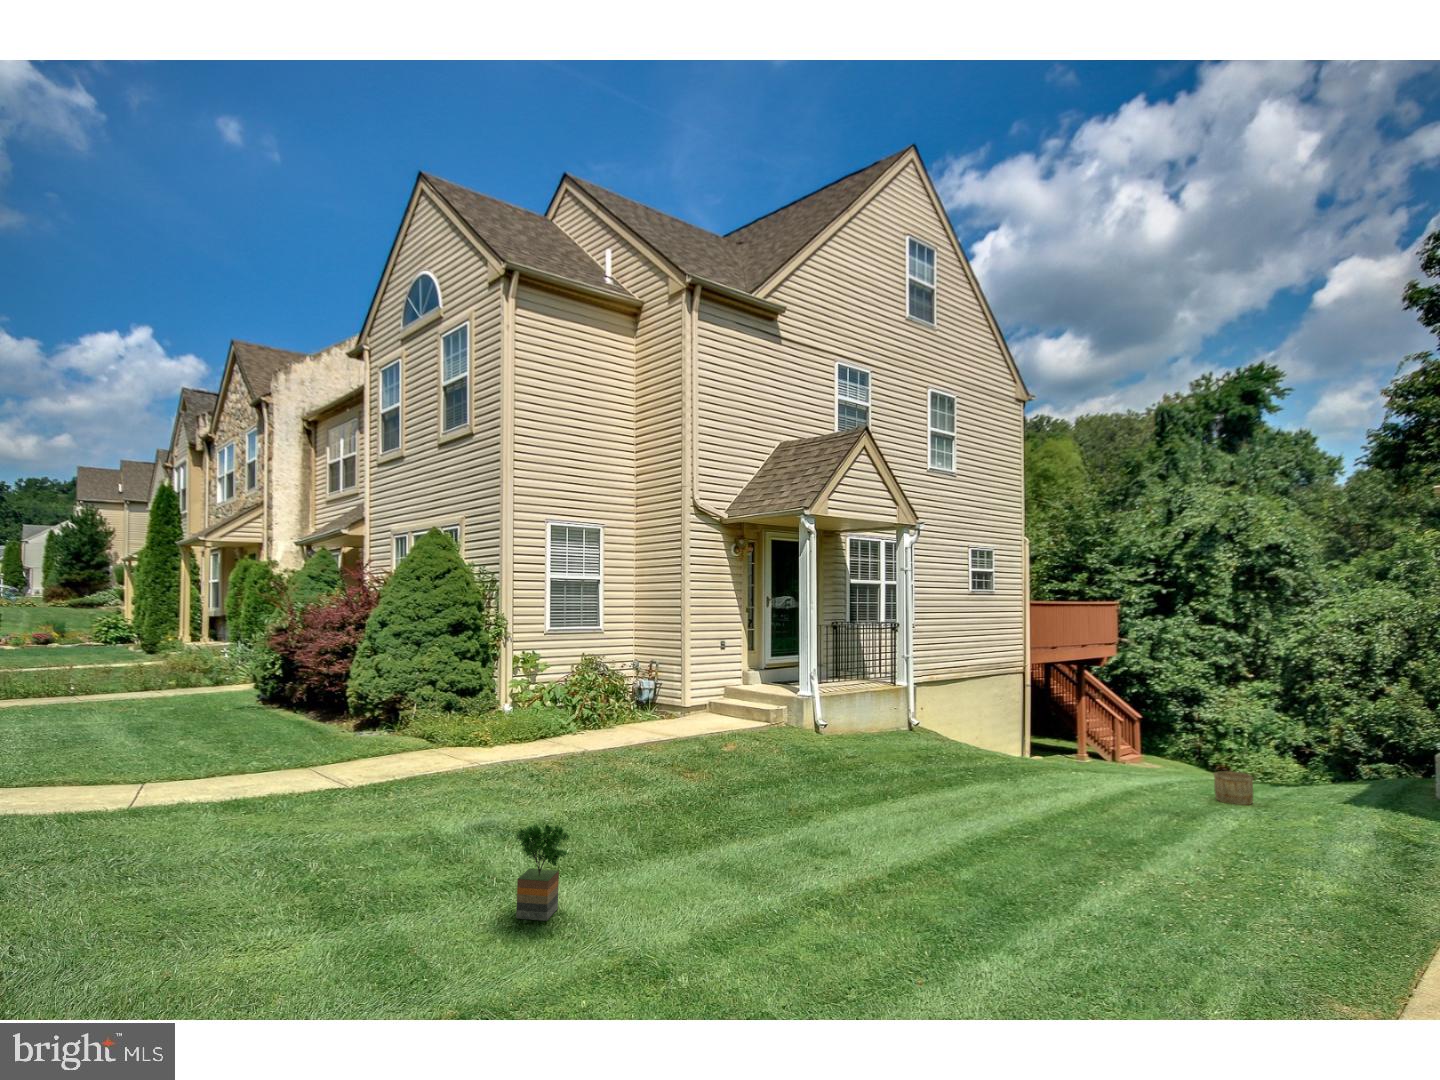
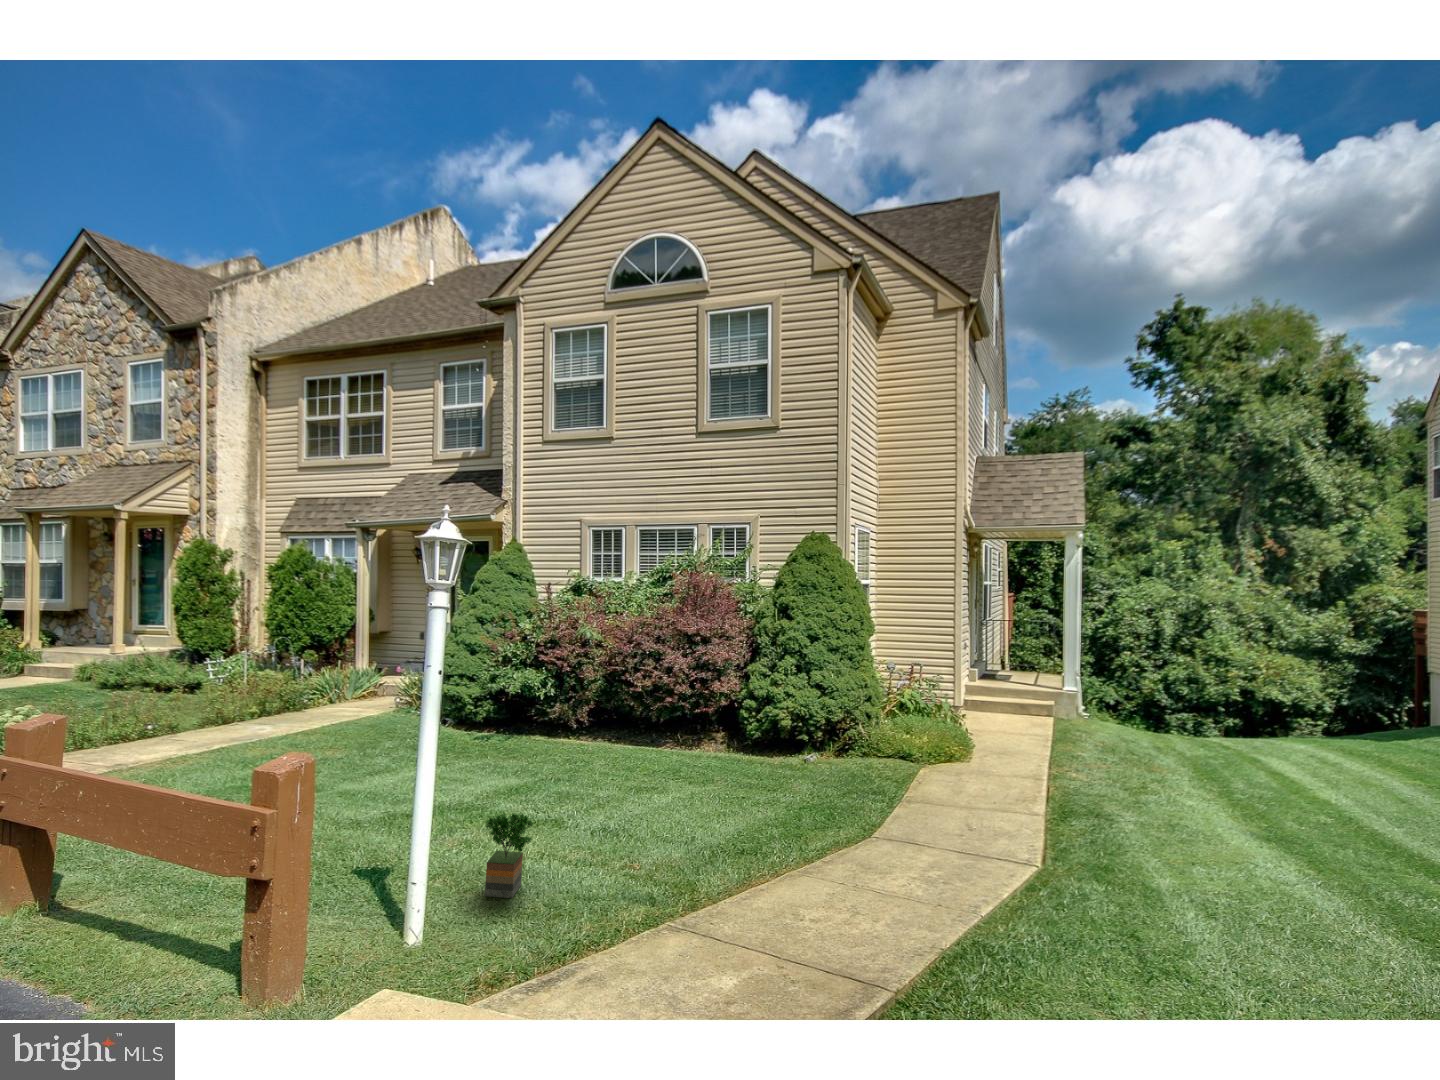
wooden bucket: present [1213,771,1254,805] -> none [1046,740,1077,768]

